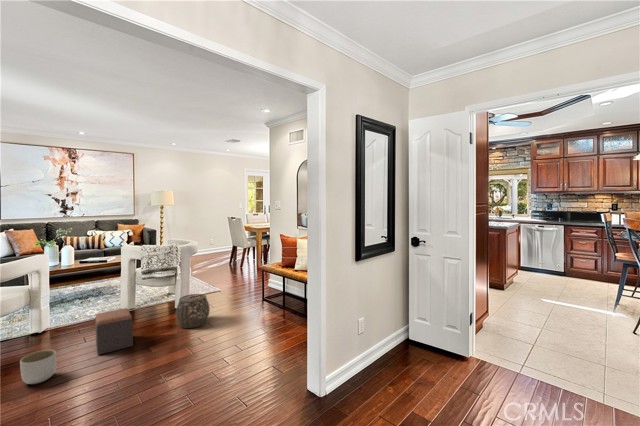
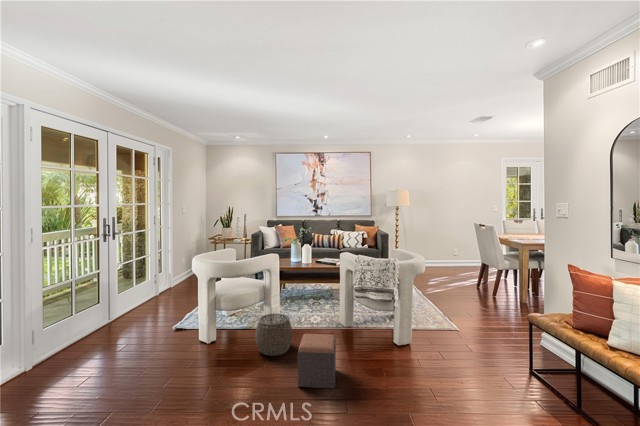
woven basket: present [176,294,210,328] -> present [255,313,293,356]
planter: present [20,350,56,384] -> none [227,365,257,403]

